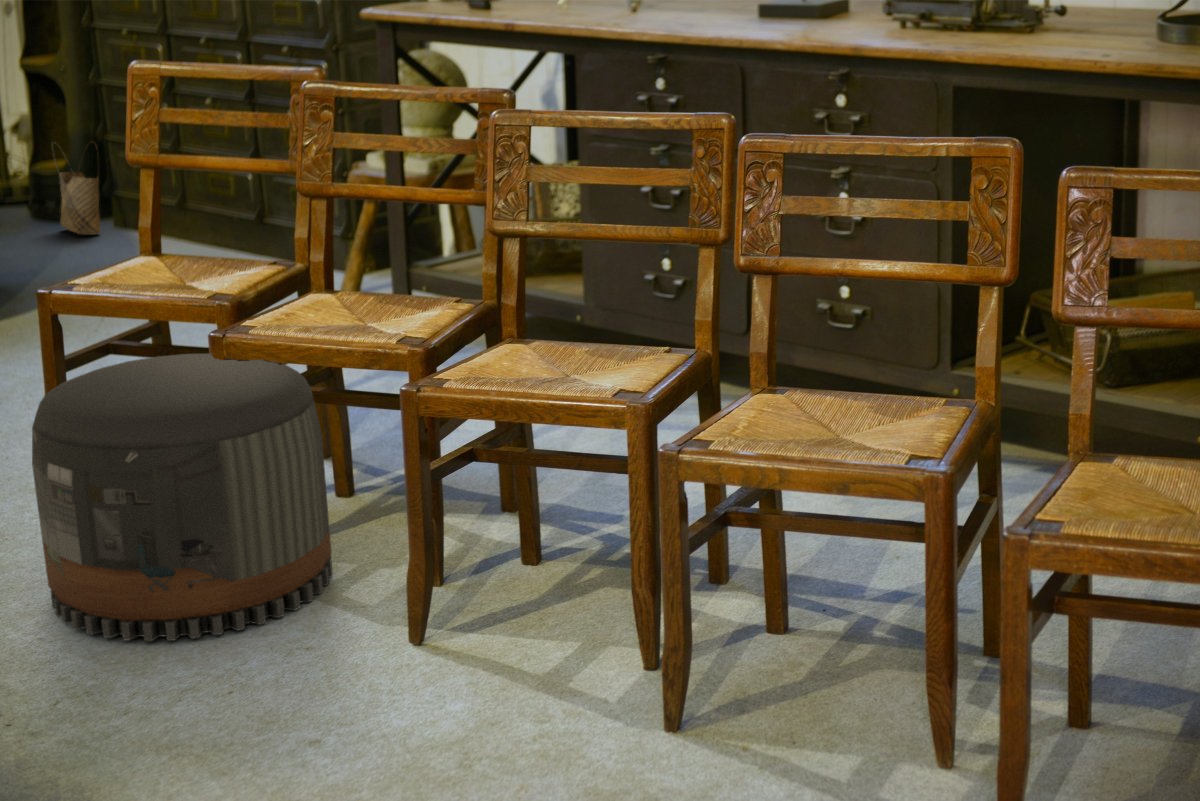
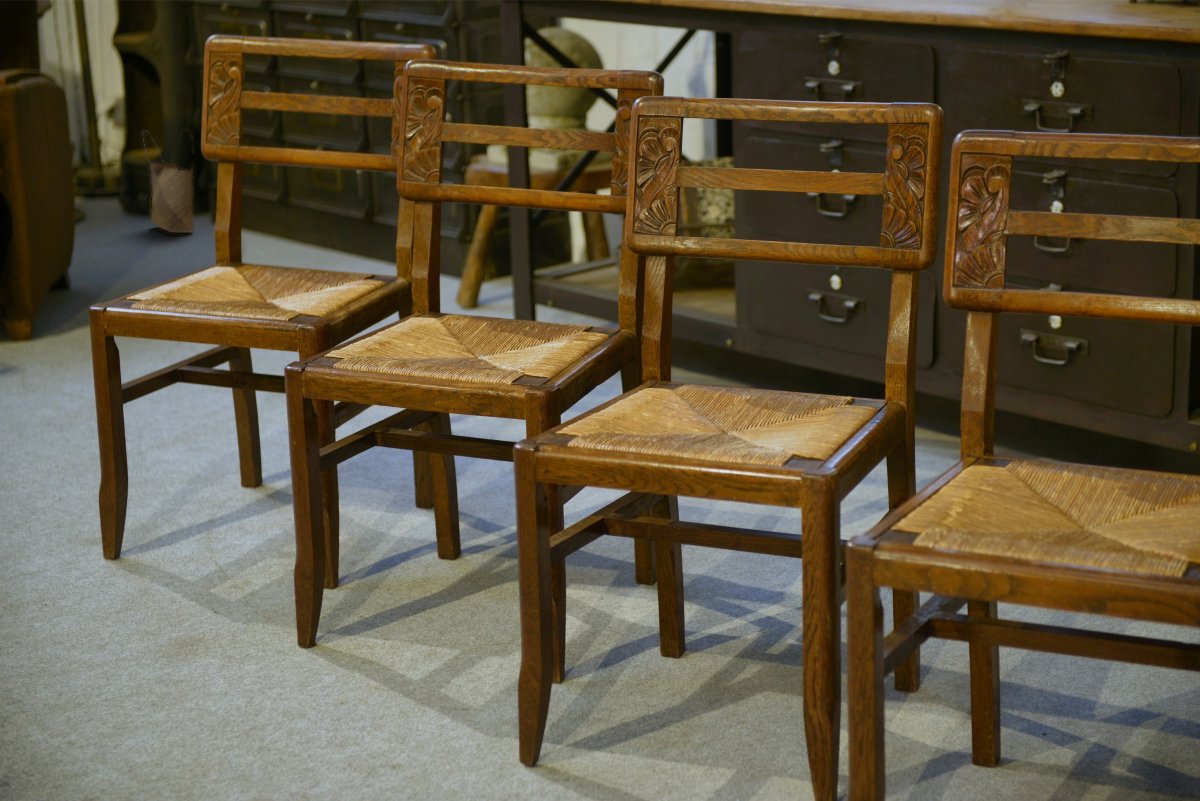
pouf: present [32,353,332,641] -> none [70,390,429,745]

